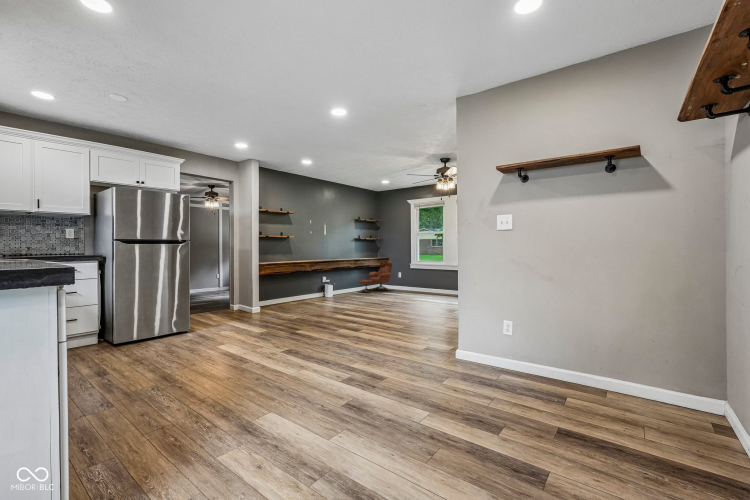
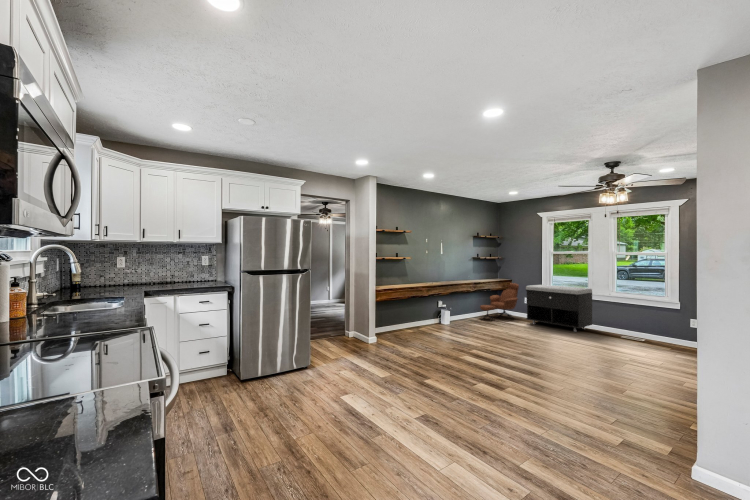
storage bench: none [396,261,444,296] -> present [526,285,592,331]

